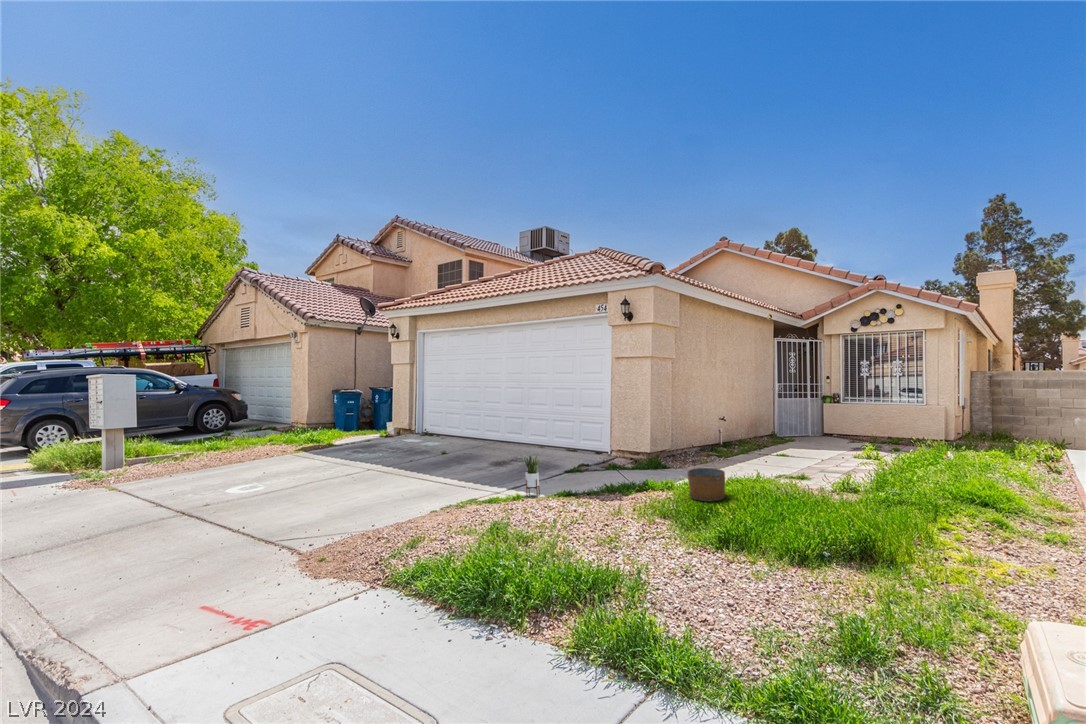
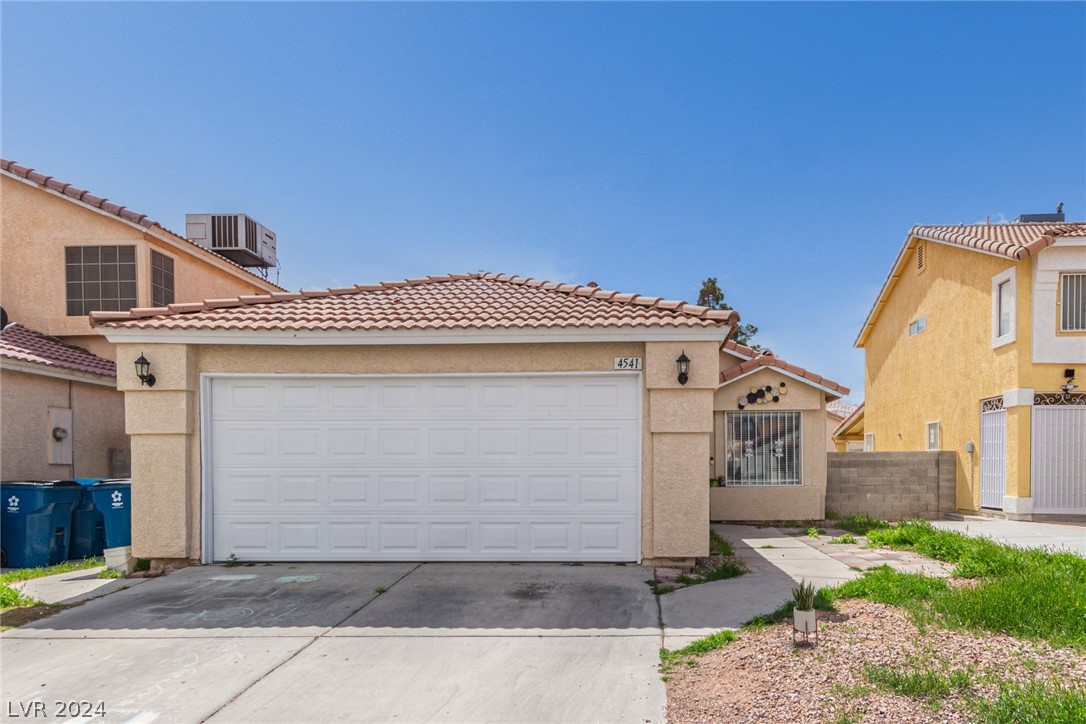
bucket: present [688,453,725,501] -> none [980,554,1033,609]

